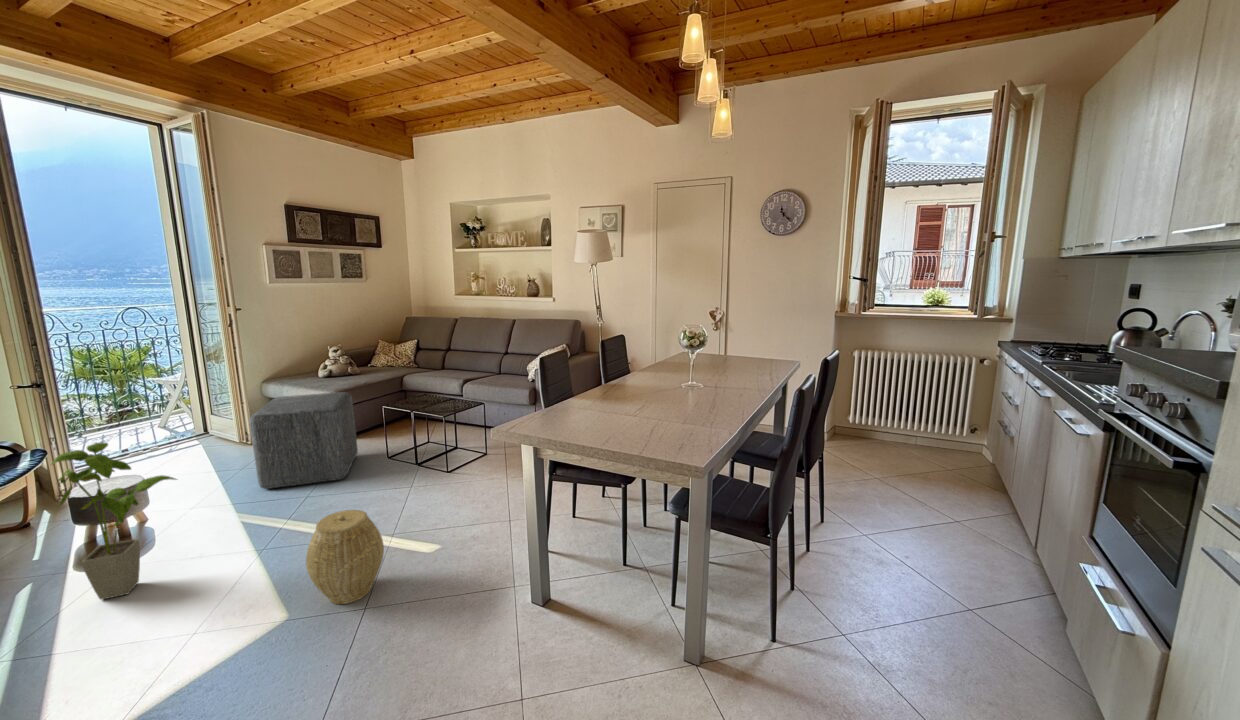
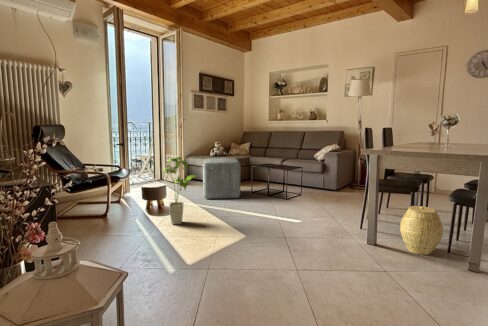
woven basket: present [306,510,384,604] -> present [400,206,443,255]

